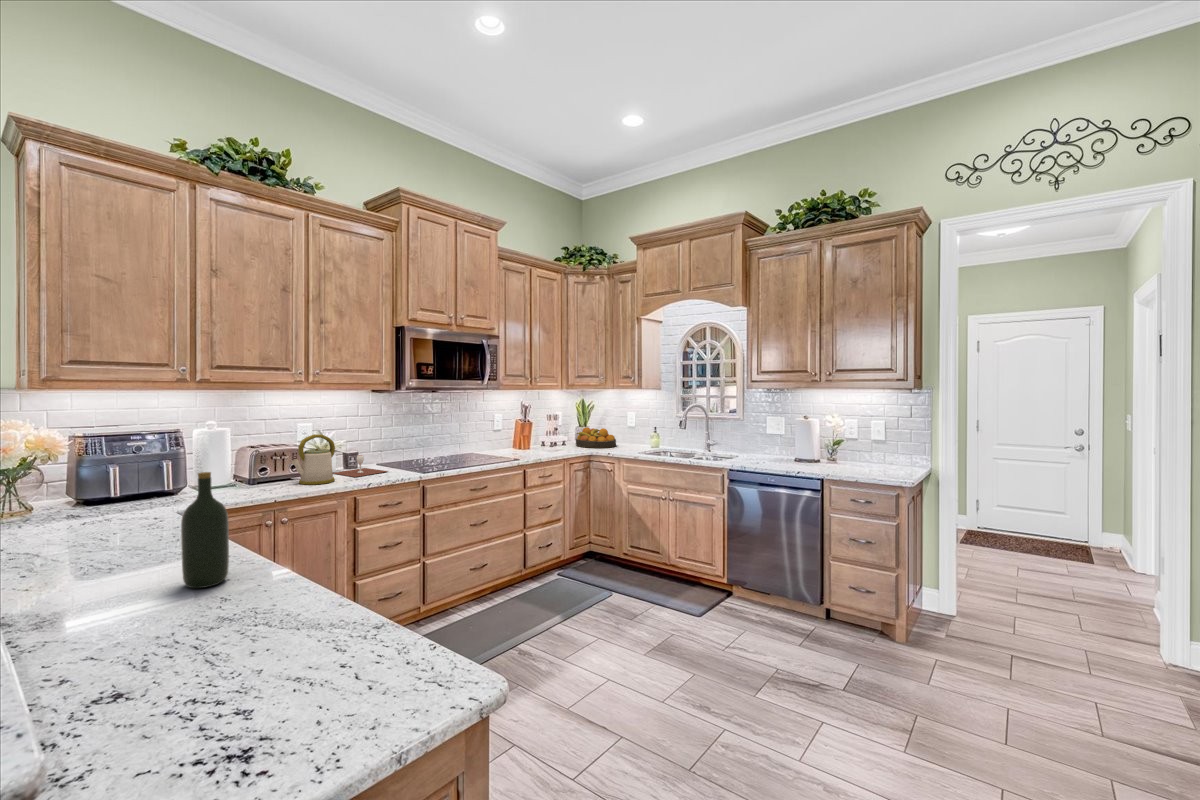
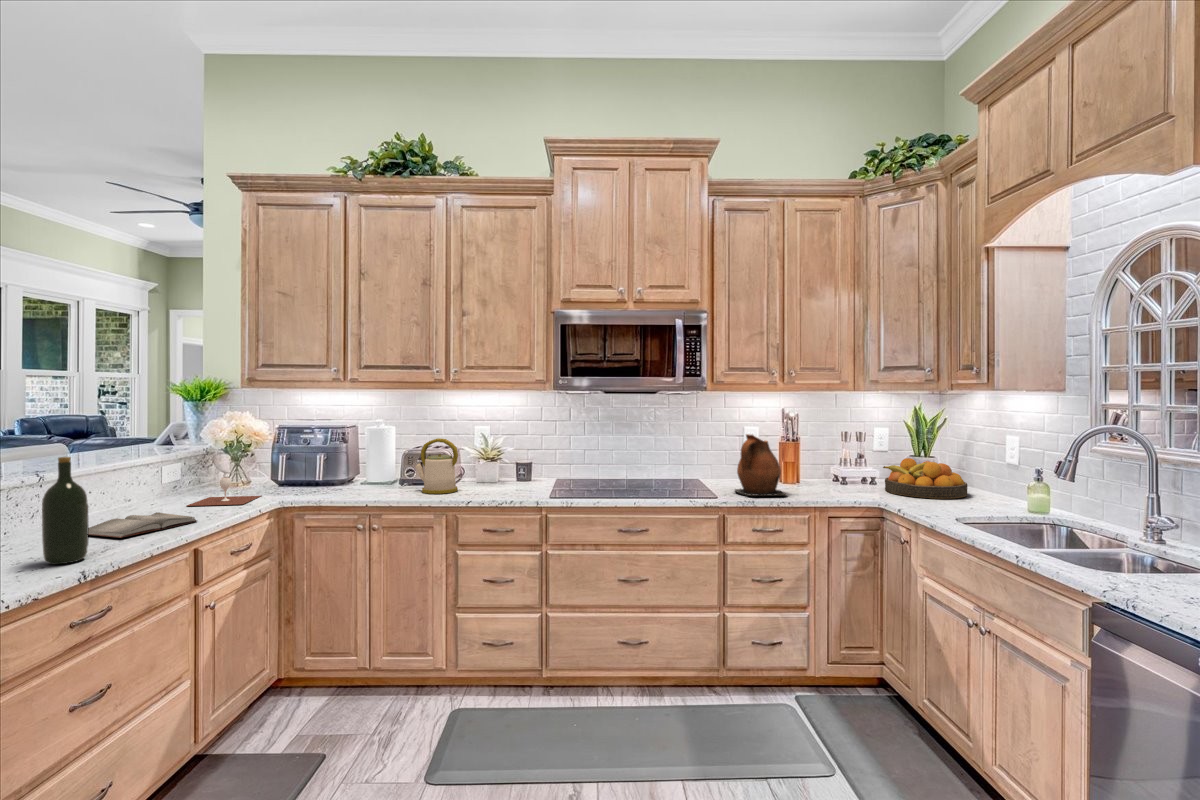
ceramic pitcher: none [514,418,550,456] -> present [735,434,787,496]
wine glass: present [333,455,387,477] -> present [187,477,260,506]
hardback book: none [80,534,180,574] -> present [88,512,197,538]

